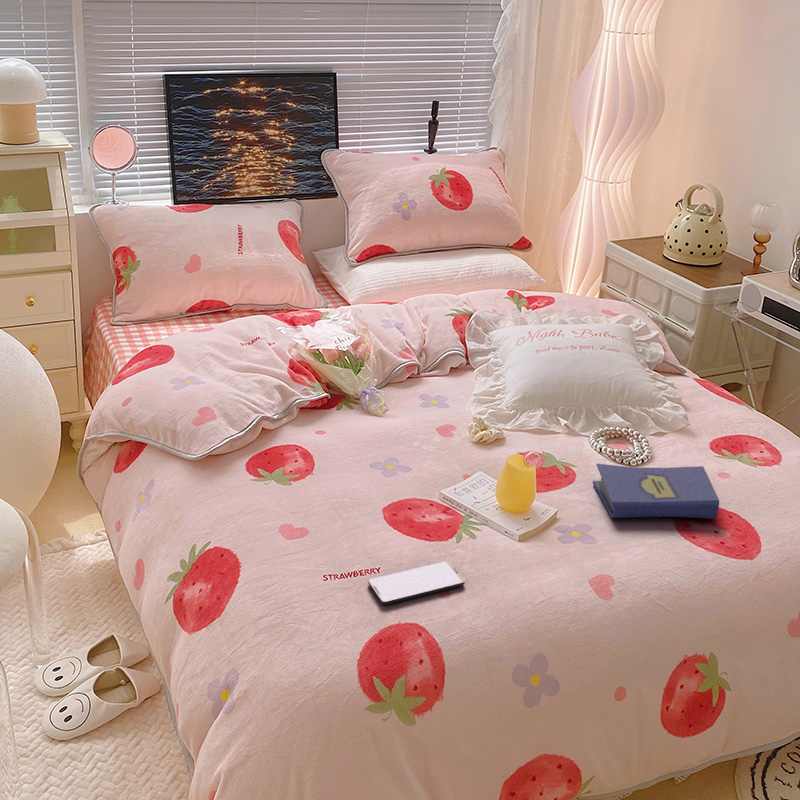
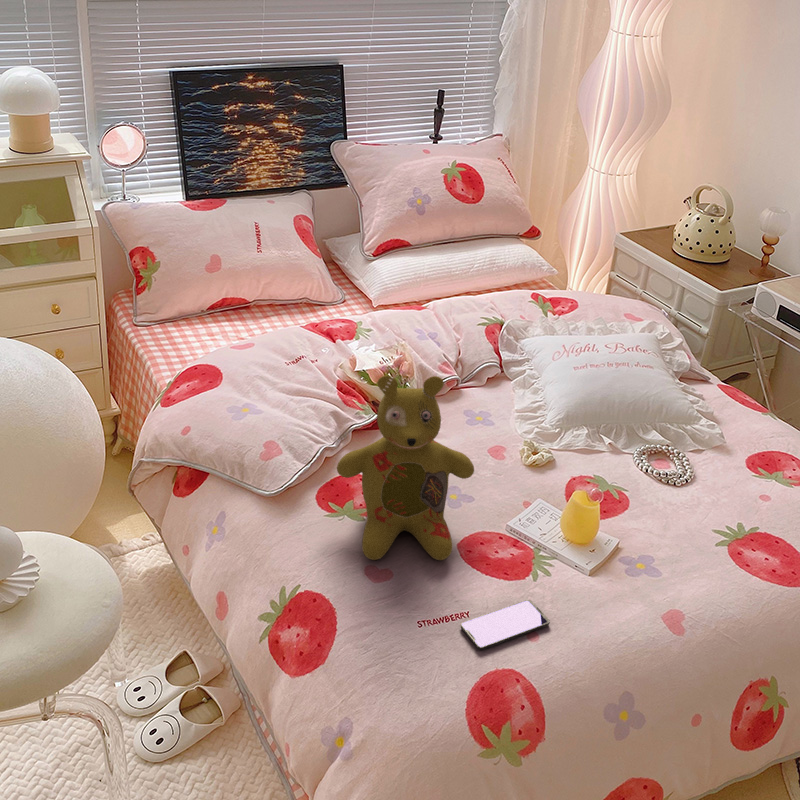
stuffed bear: none [262,327,405,522] -> present [337,376,474,560]
hardcover book: present [593,464,719,519] -> none [645,490,769,546]

